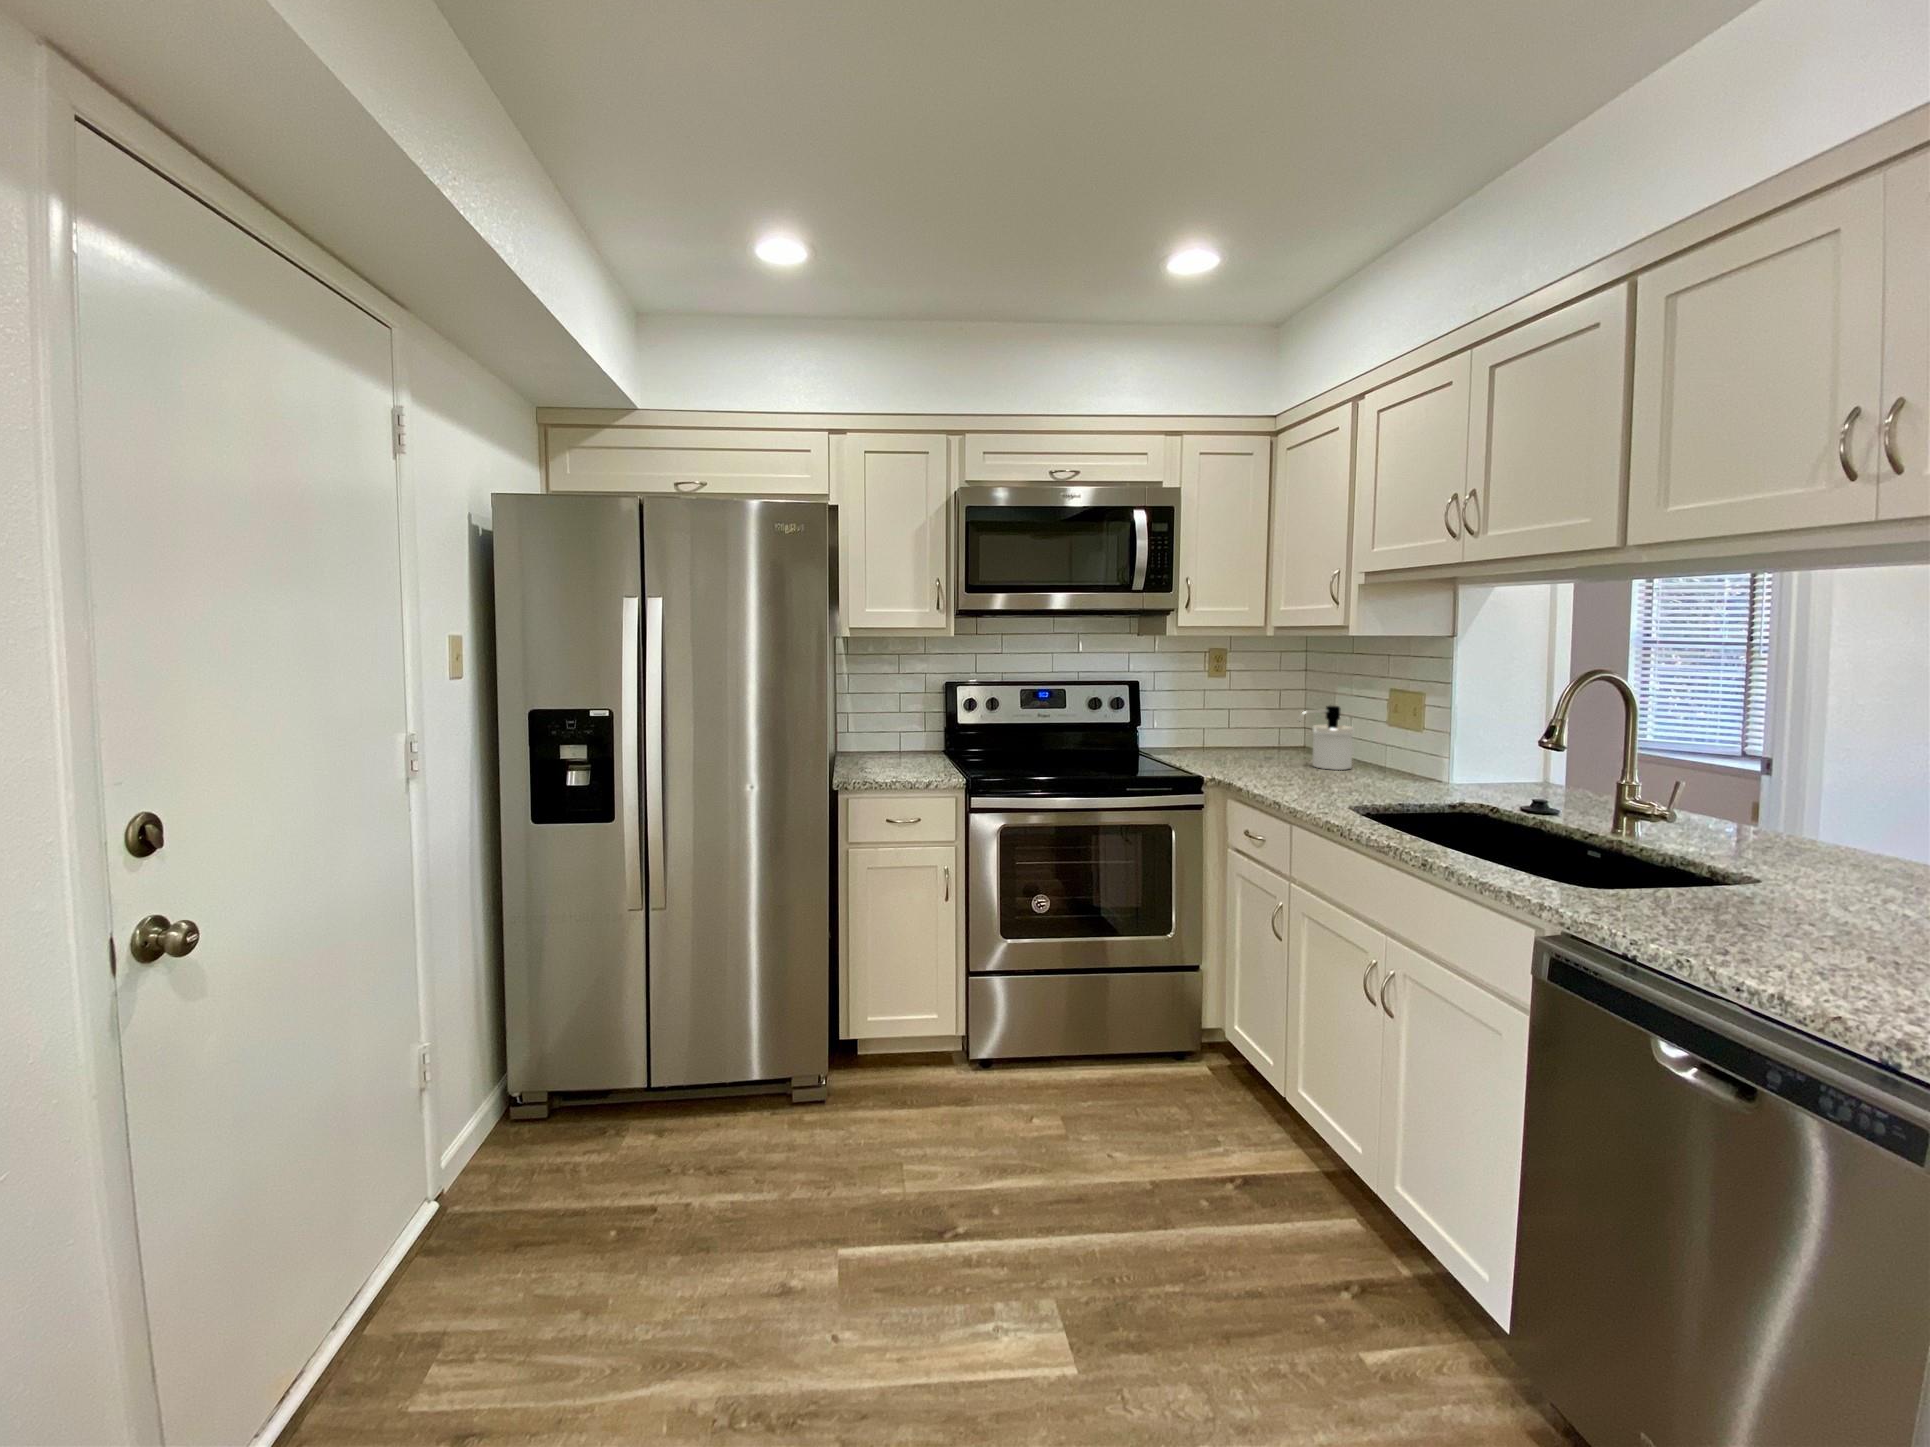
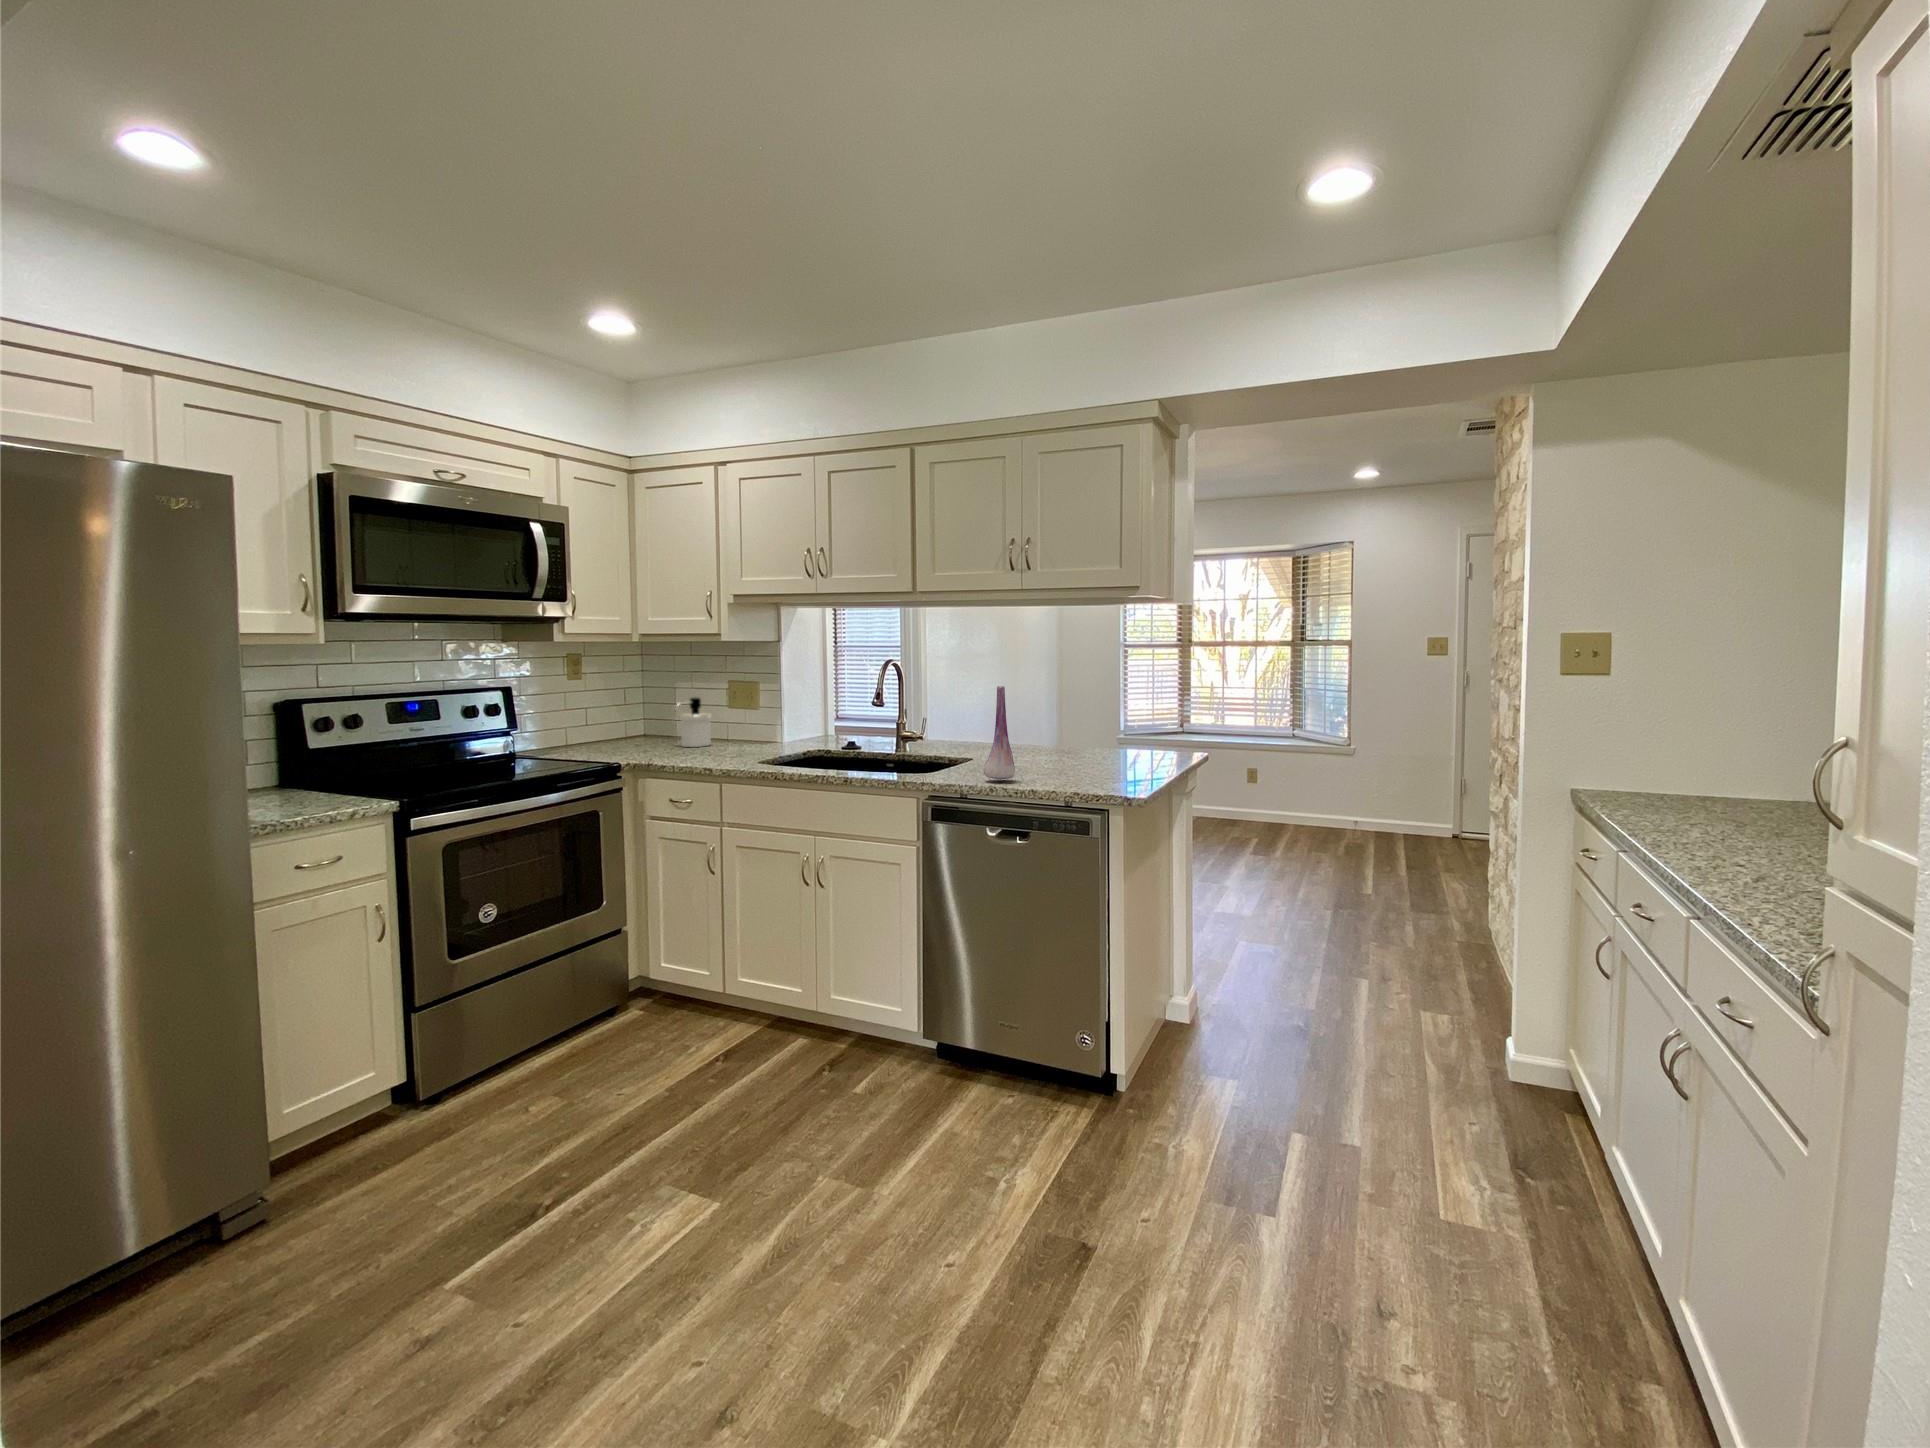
vase: none [1683,739,1793,956] -> present [984,686,1015,779]

